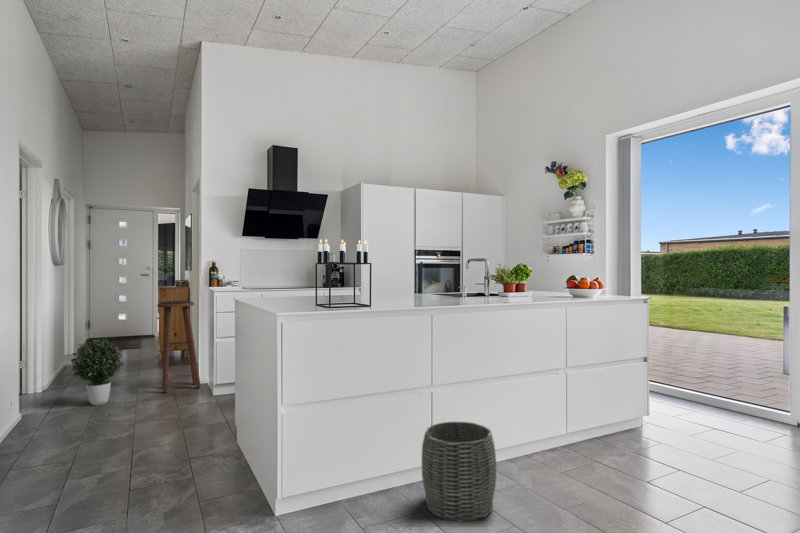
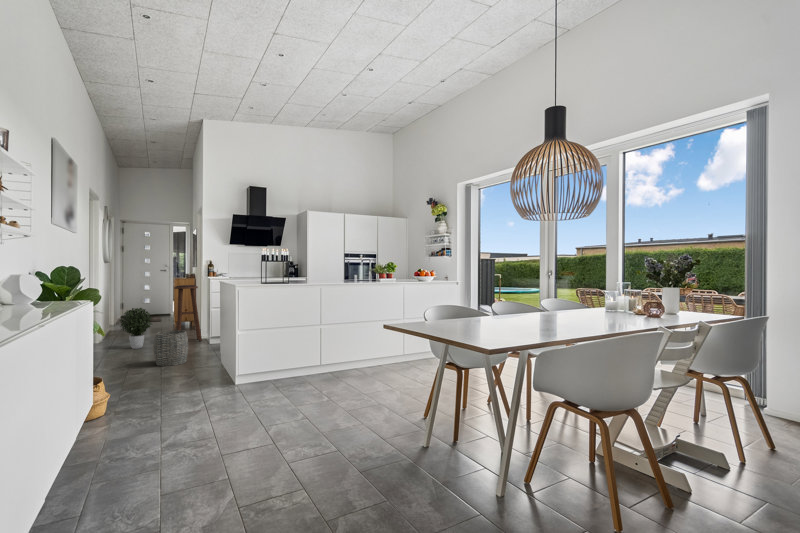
woven basket: present [422,422,496,522] -> present [154,331,188,366]

